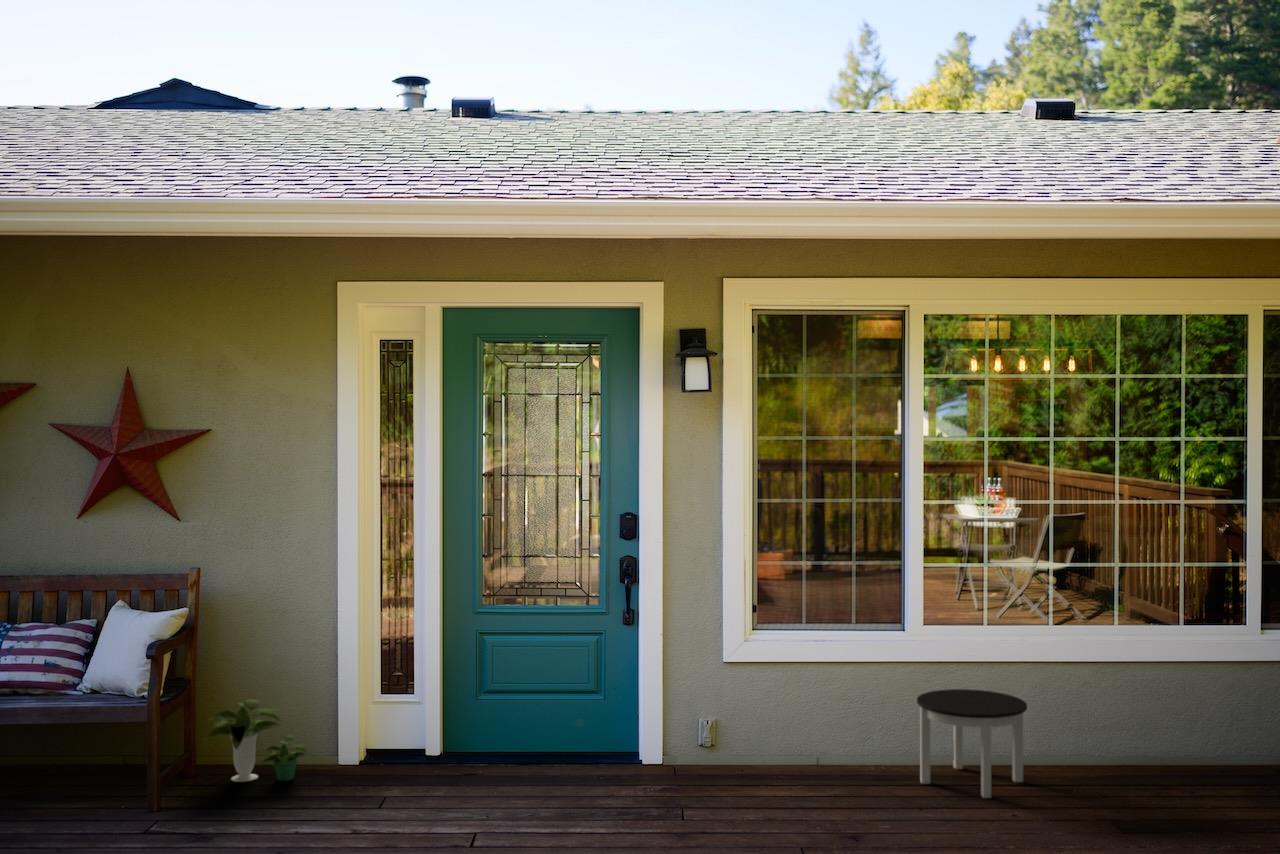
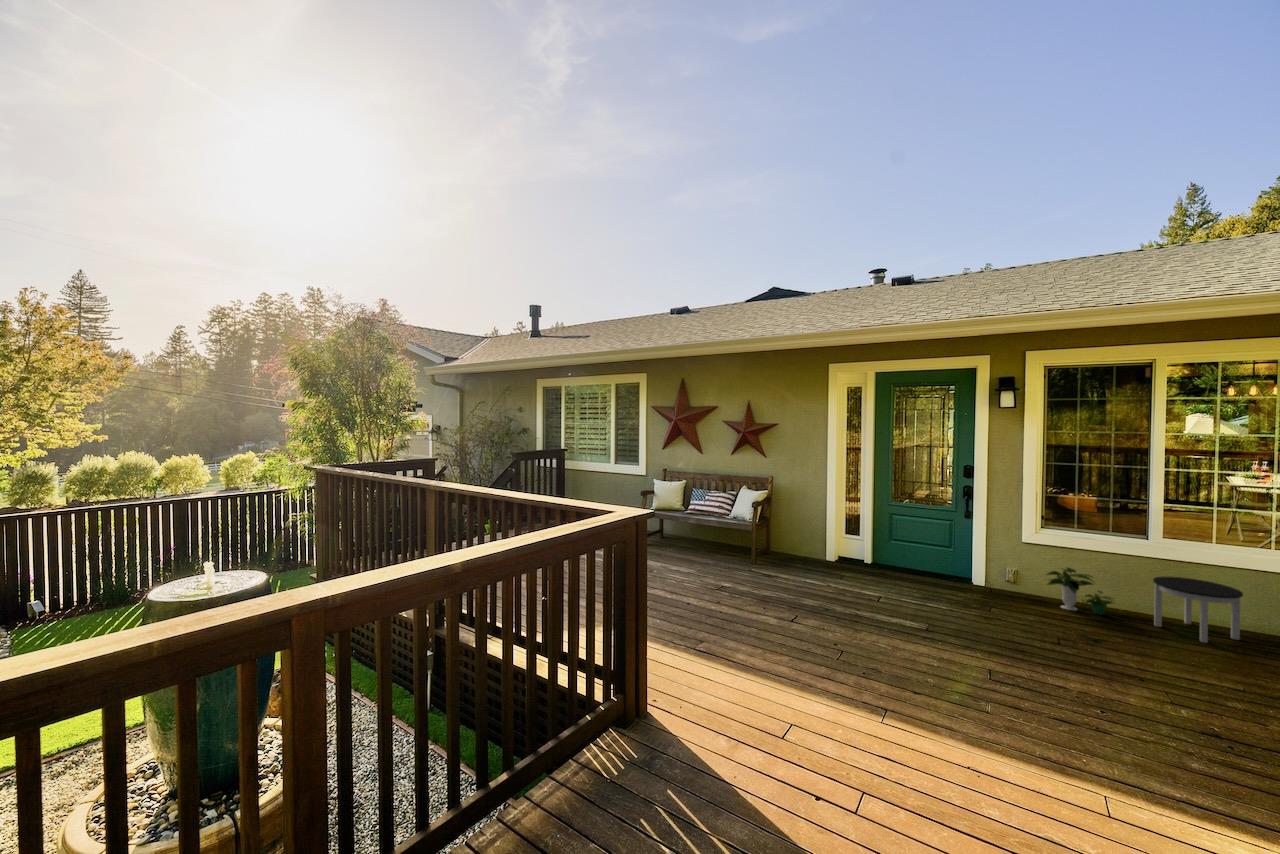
potted plant: present [203,699,308,782] -> present [1046,567,1113,615]

